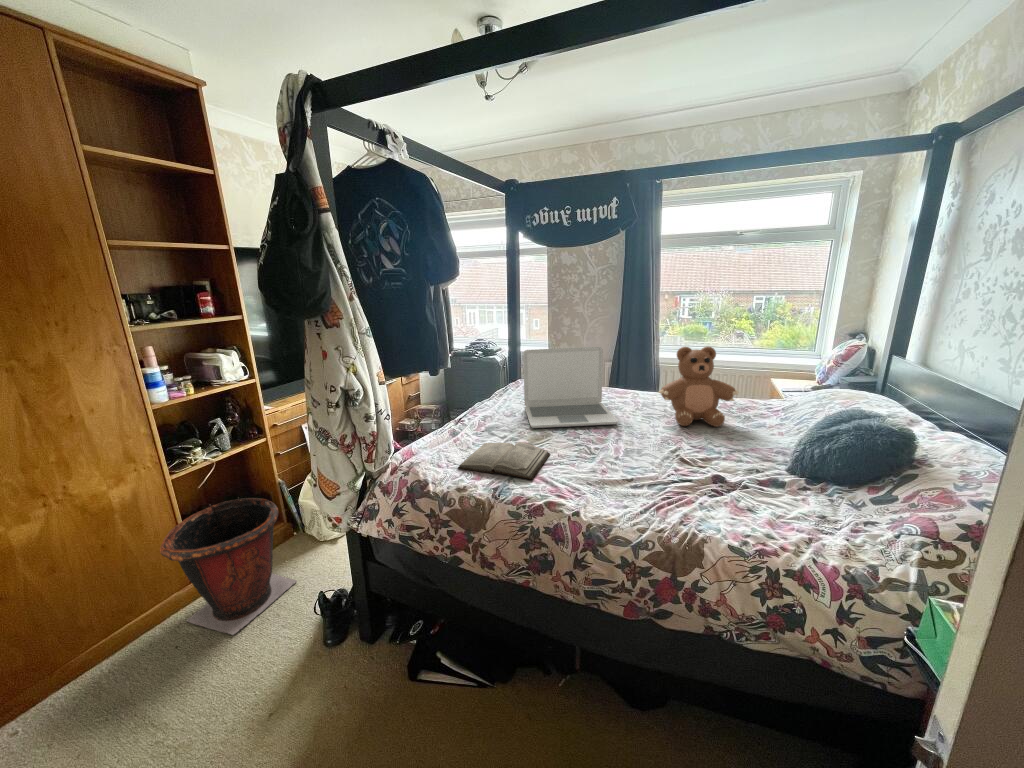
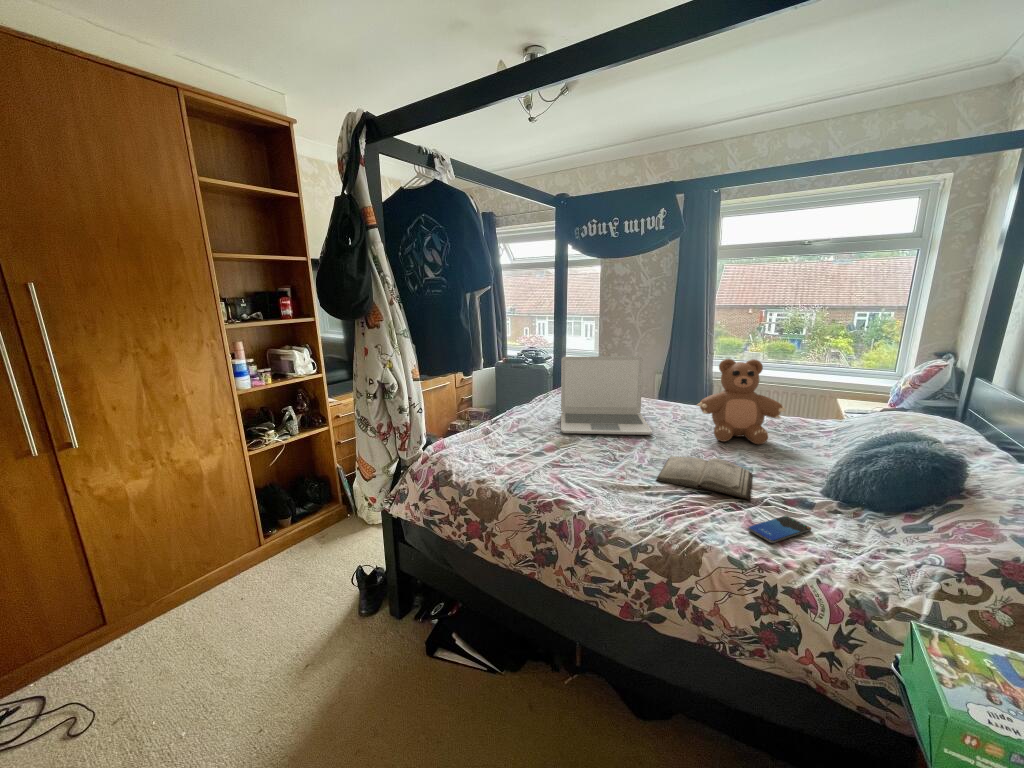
diary: present [458,442,550,480] -> present [656,456,752,499]
smartphone: none [736,497,791,526] -> present [747,516,811,543]
waste bin: present [160,498,296,635] -> none [233,475,344,598]

